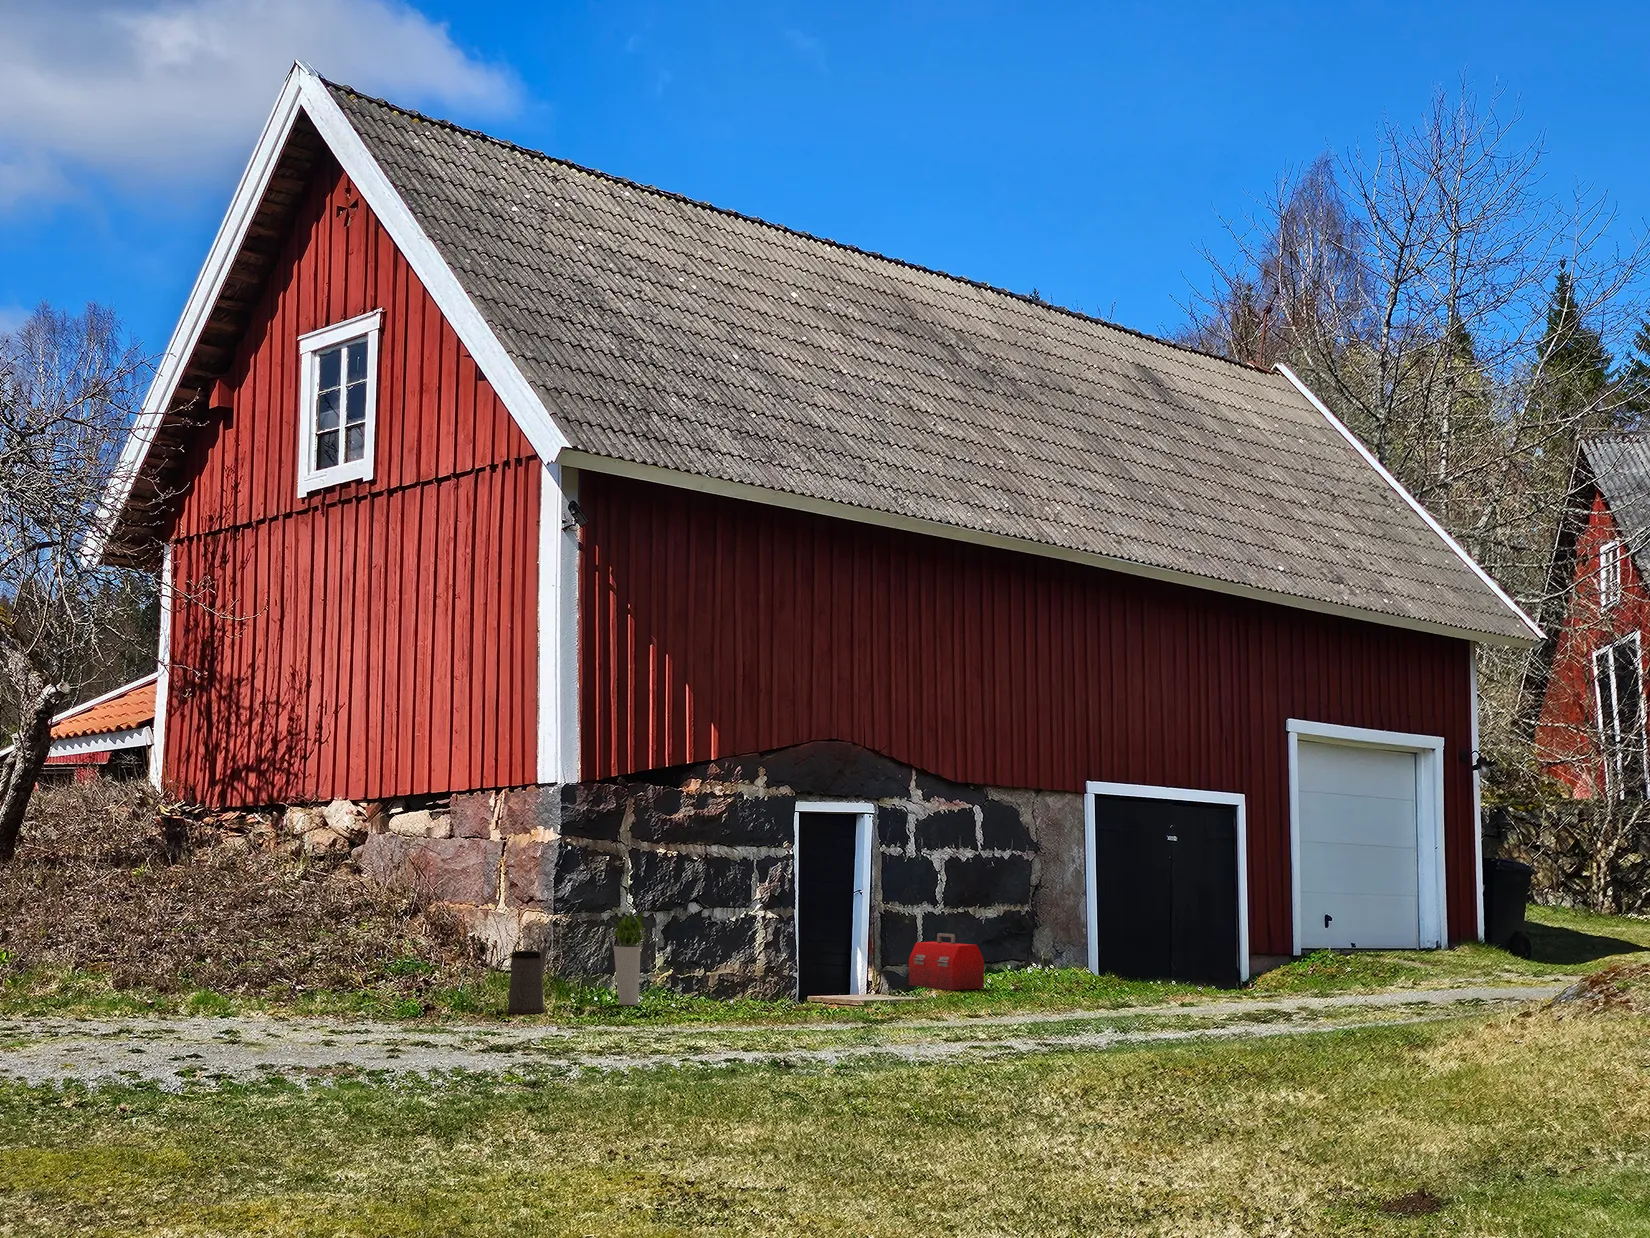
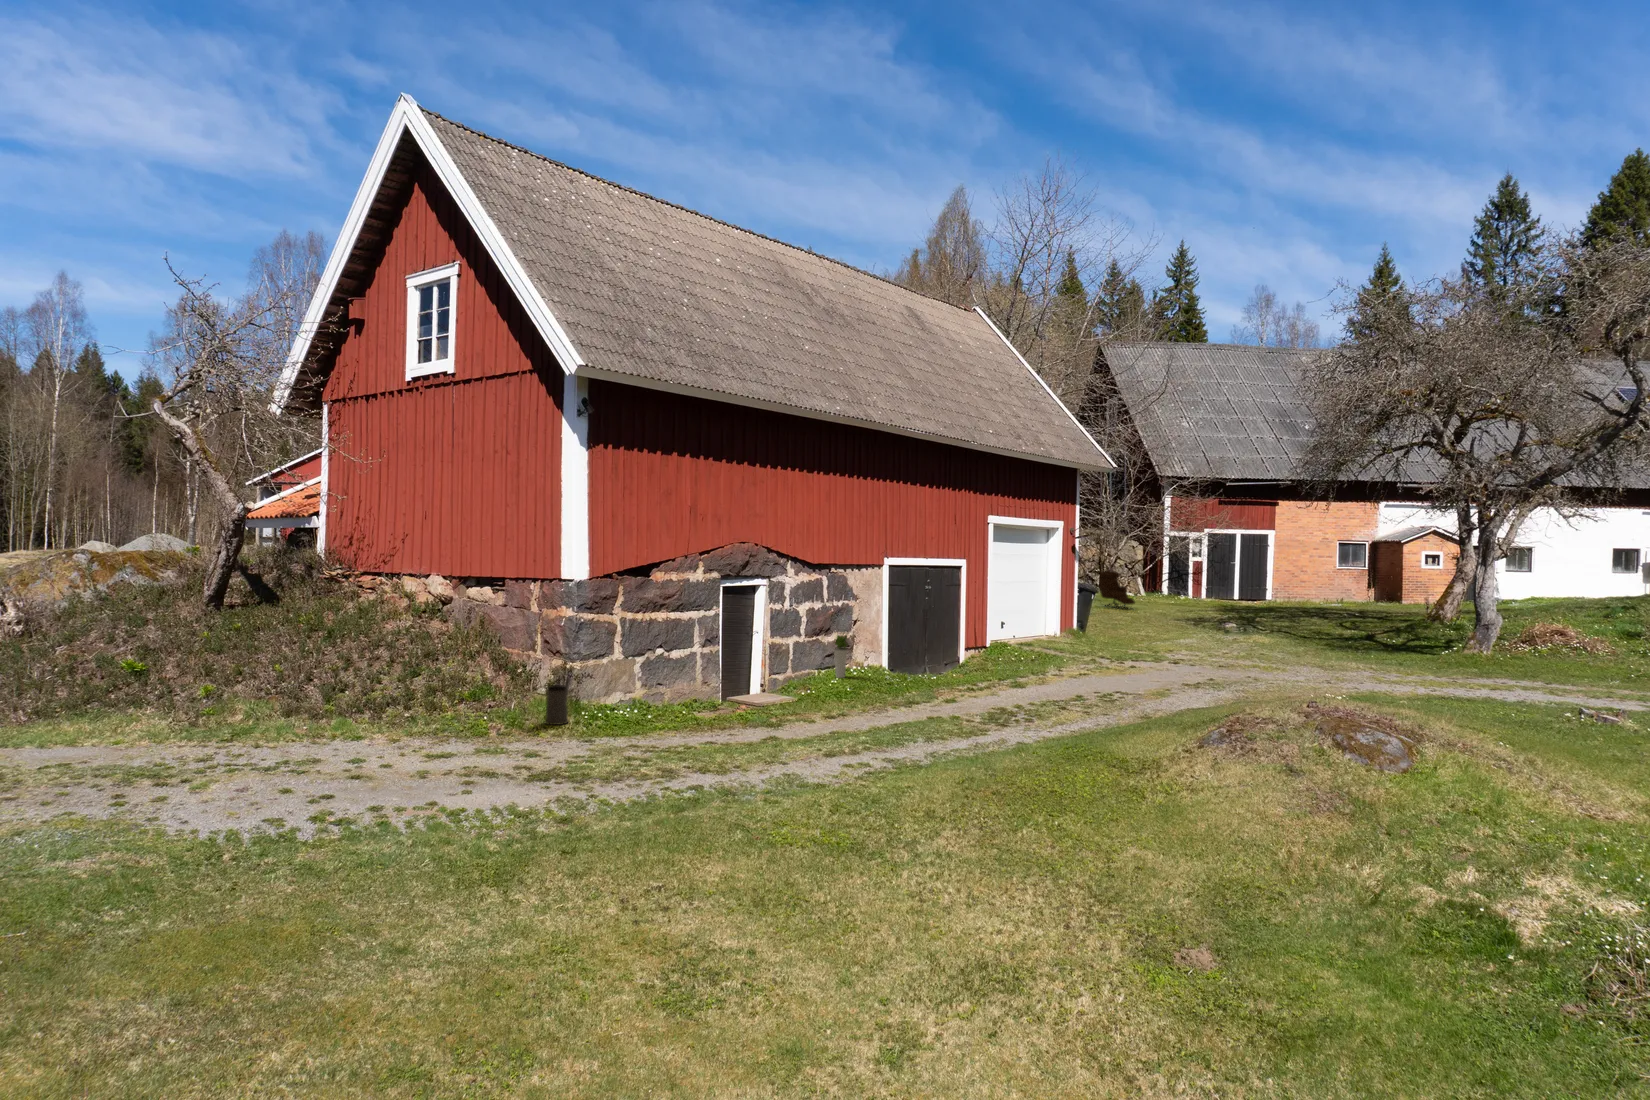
lounge chair: none [1554,849,1628,921] -> present [1099,571,1135,608]
planter: present [613,911,646,1005] -> present [834,634,847,678]
toolbox: present [909,933,984,990] -> none [785,654,829,689]

